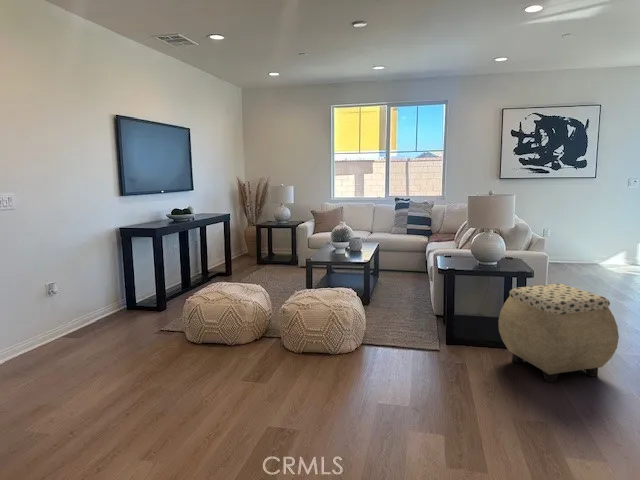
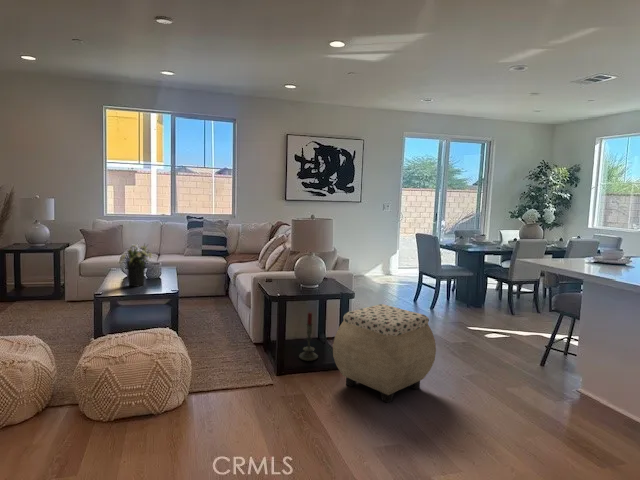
flower arrangement: none [324,220,354,256] -> present [119,245,152,287]
candle: none [473,286,492,334] -> present [299,312,318,361]

